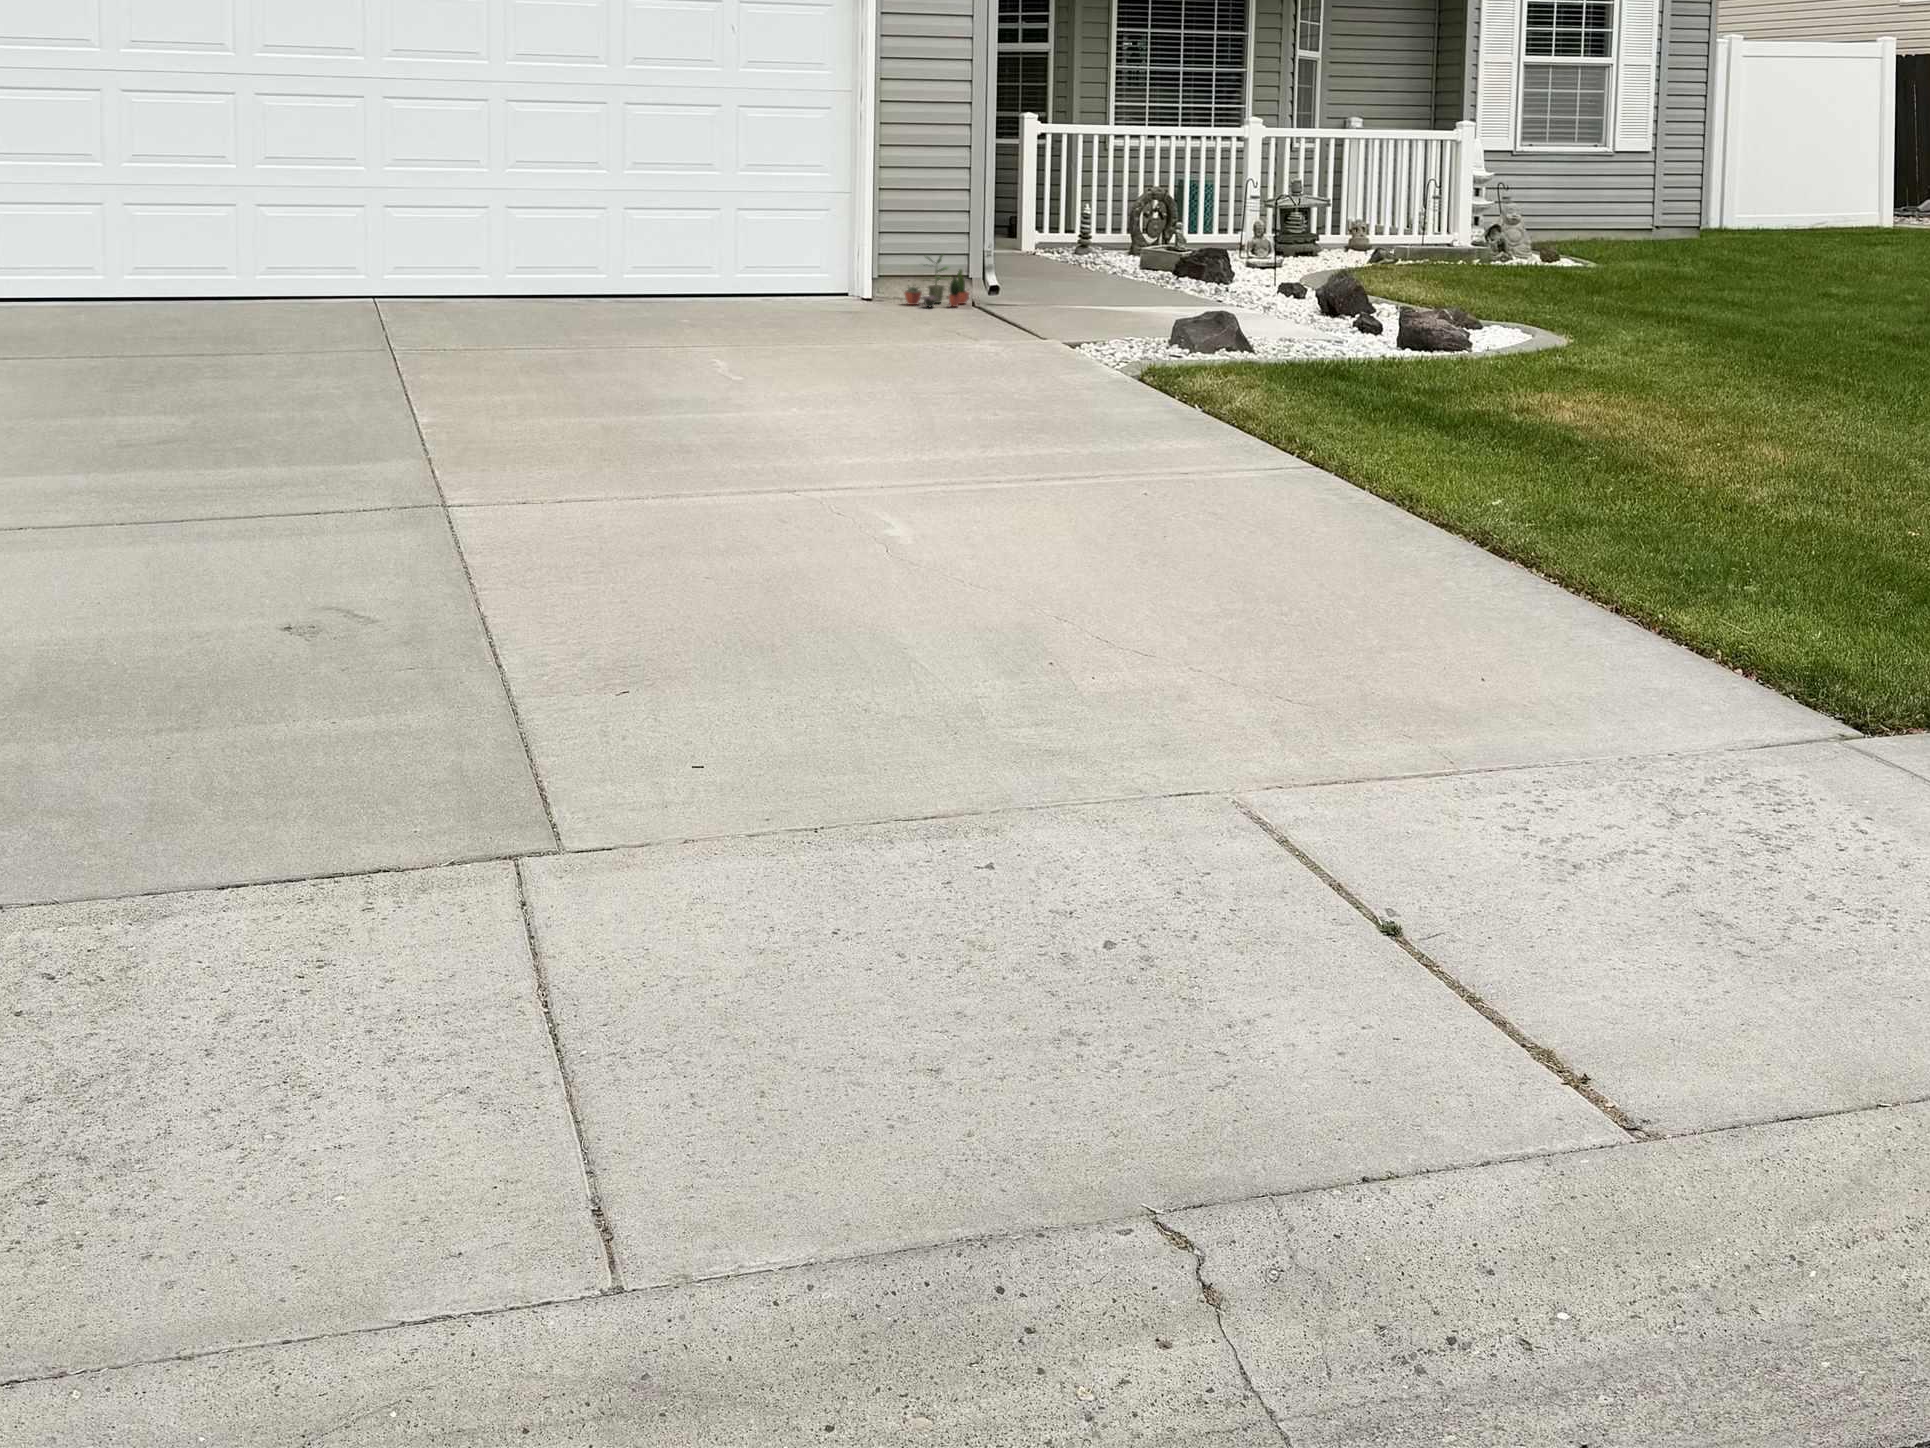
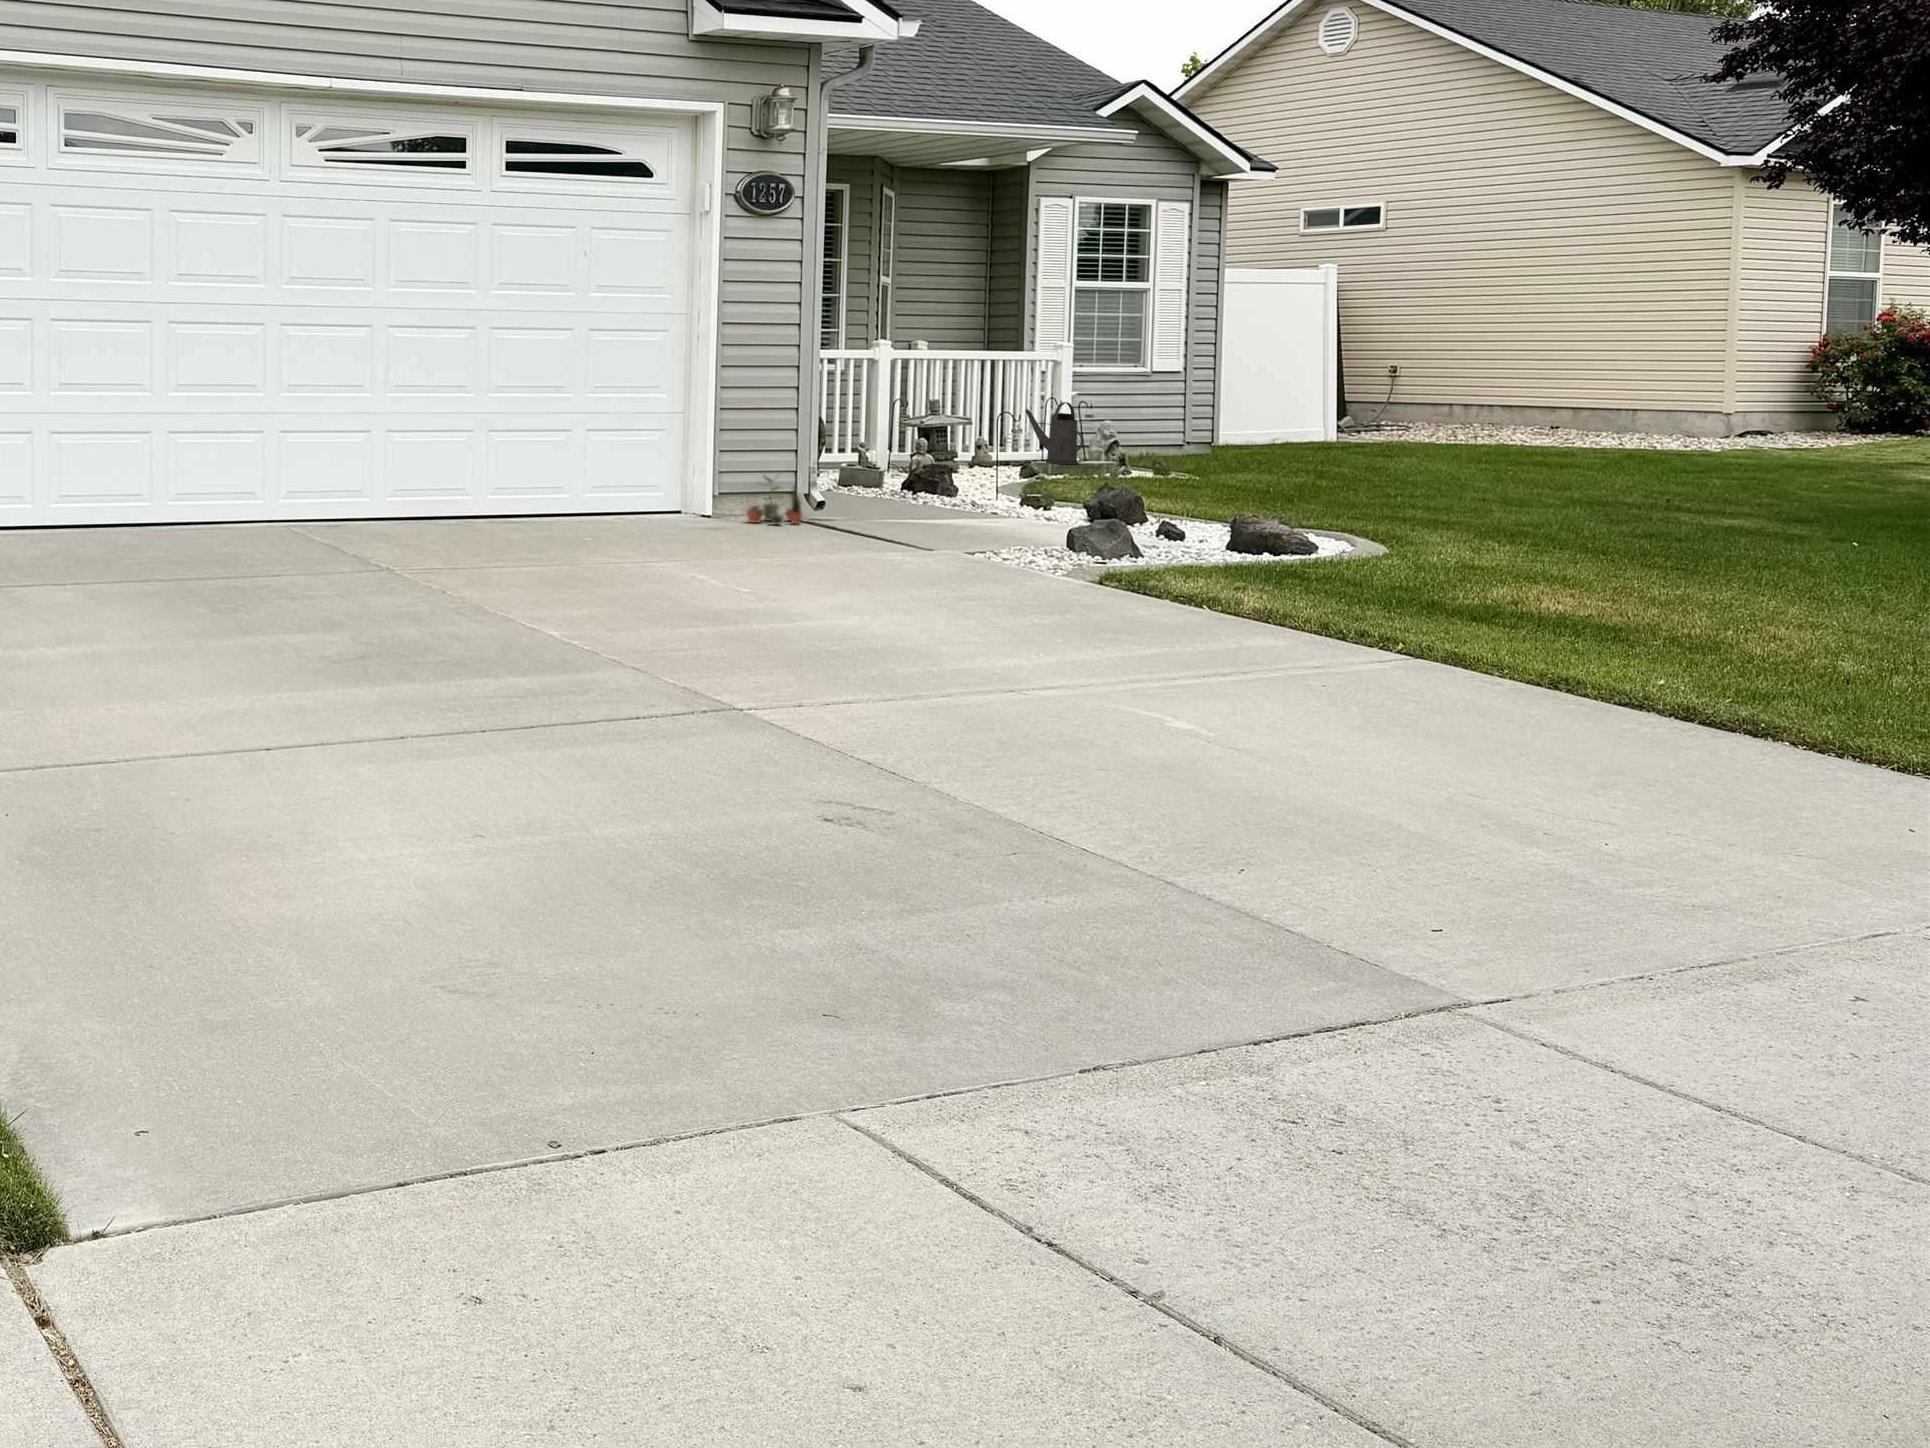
watering can: none [1409,182,1455,246] -> present [1026,402,1084,464]

